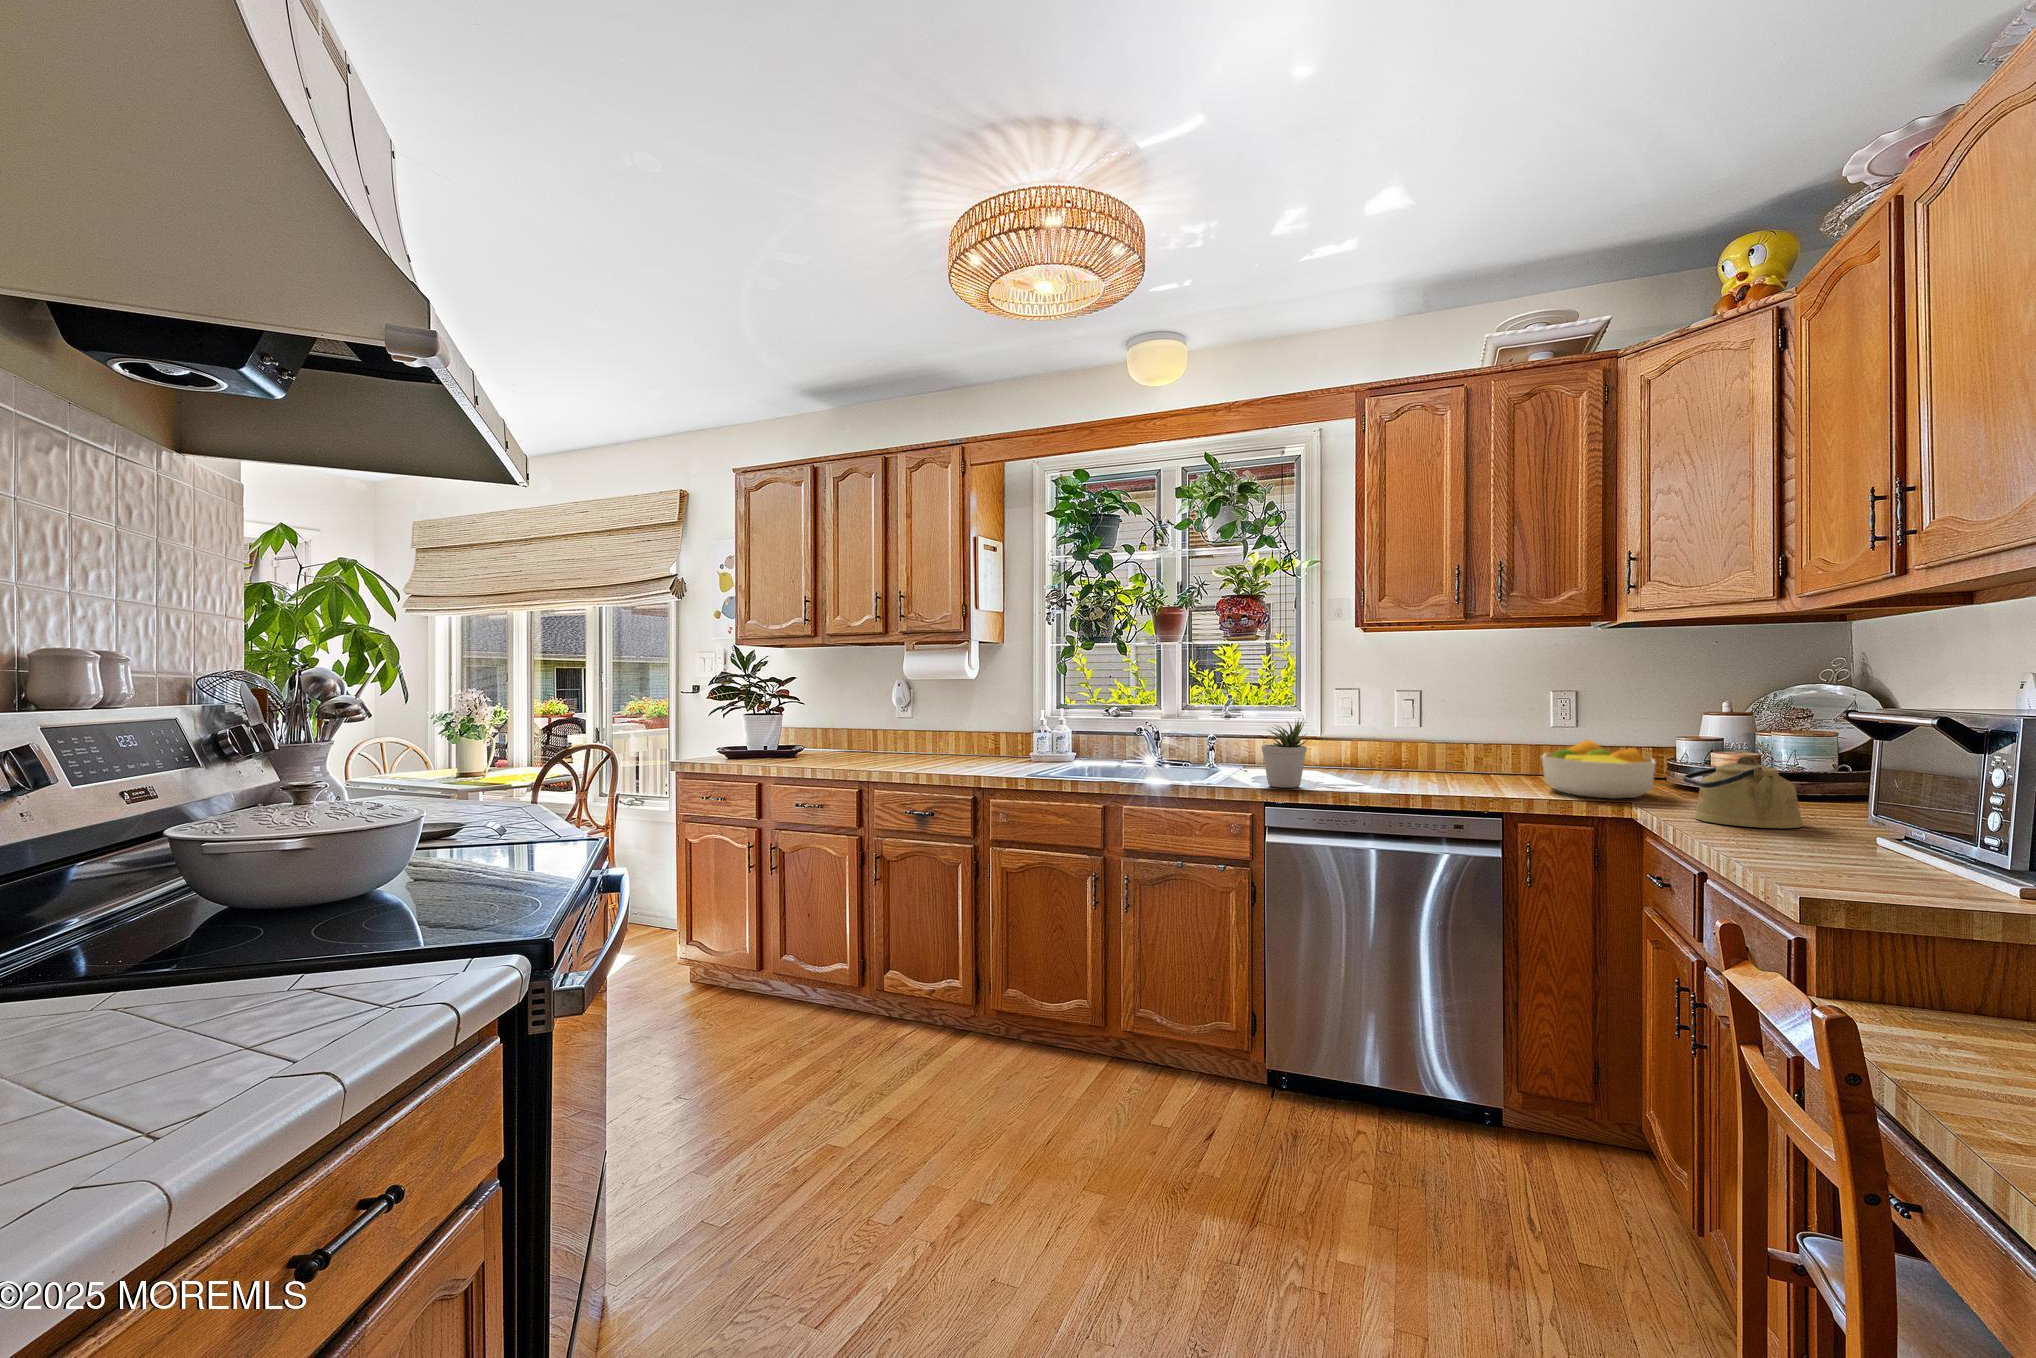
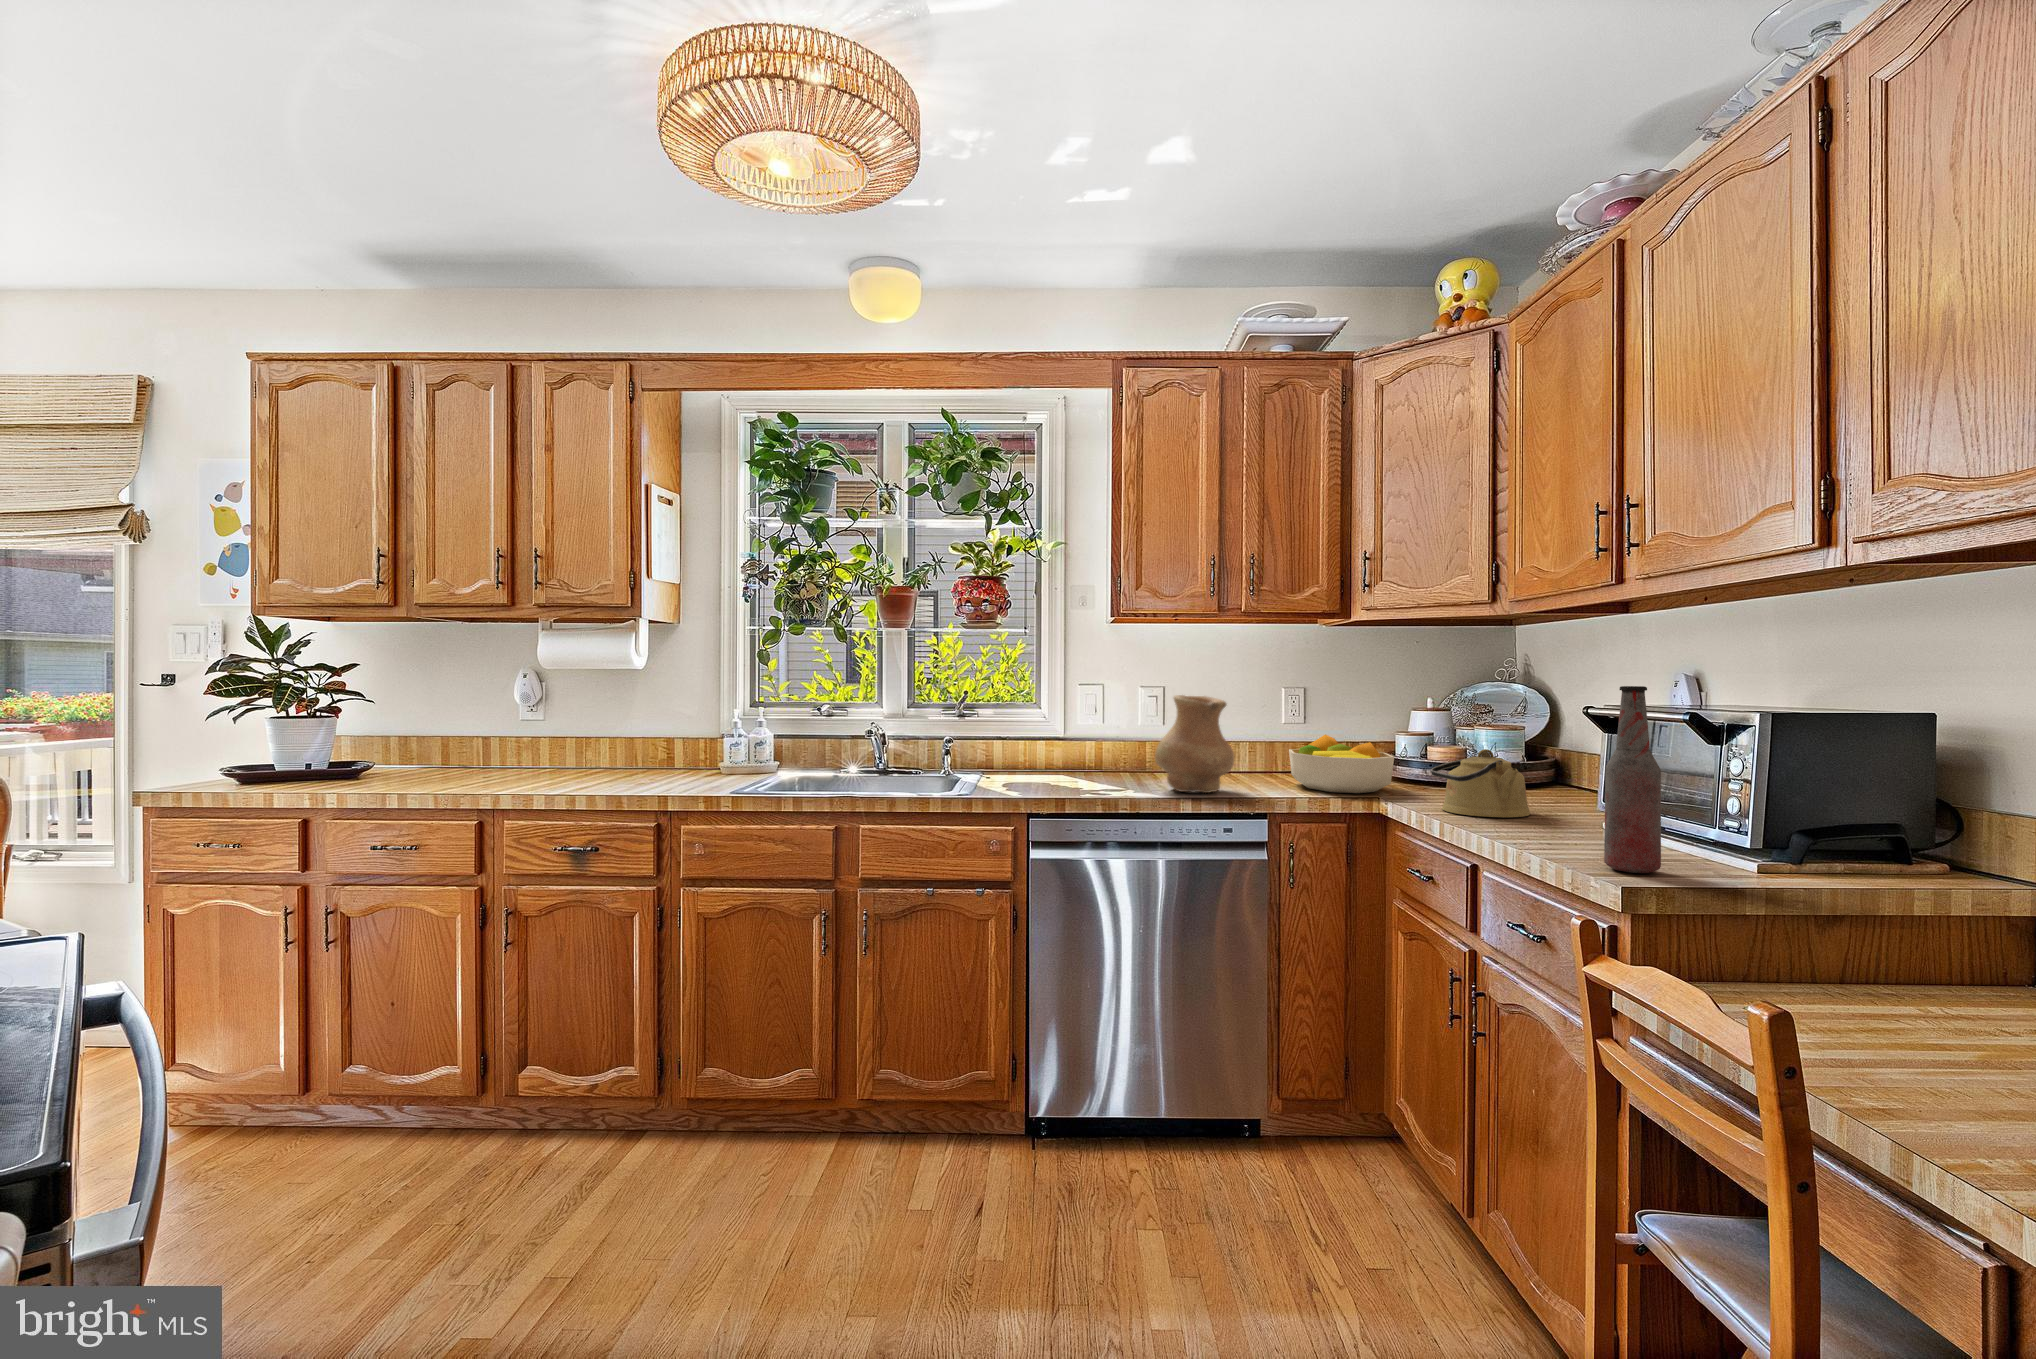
bottle: none [1816,688,1887,886] -> present [1604,686,1661,873]
vase: none [1390,699,1473,791] -> present [1155,695,1234,793]
potted plant: present [1261,720,1307,788] -> none [1023,716,1074,796]

